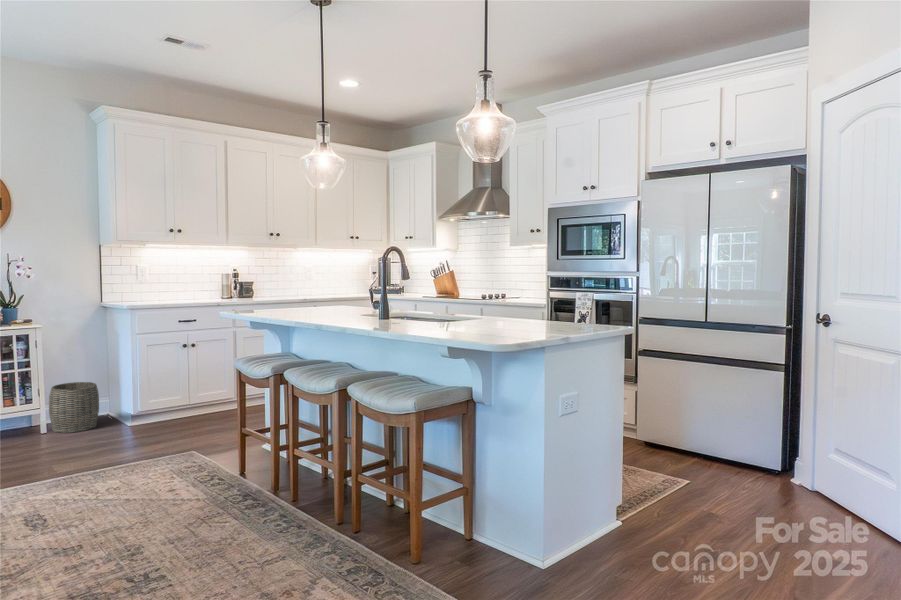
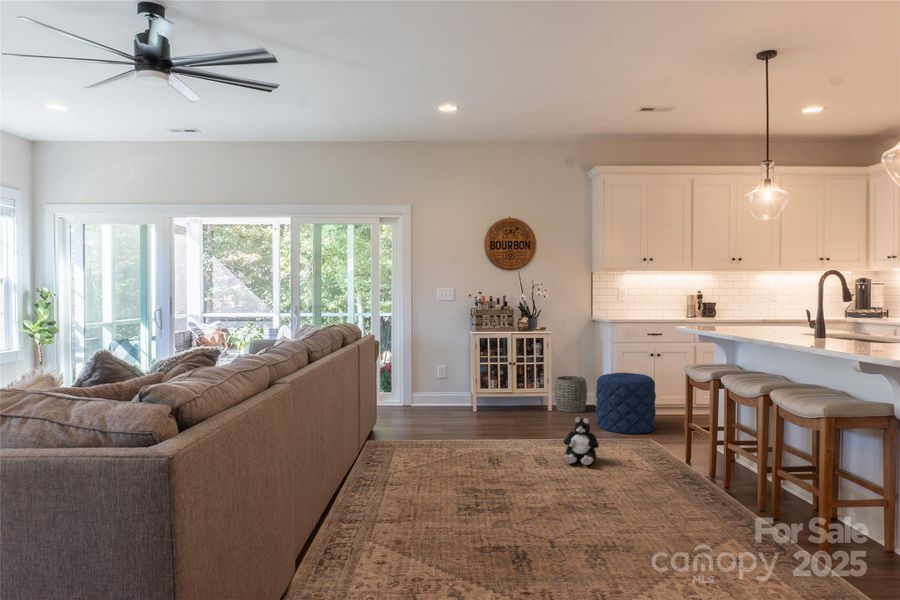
pouf: none [118,372,195,450] -> present [596,373,656,434]
plush toy: none [82,443,135,510] -> present [564,417,599,465]

